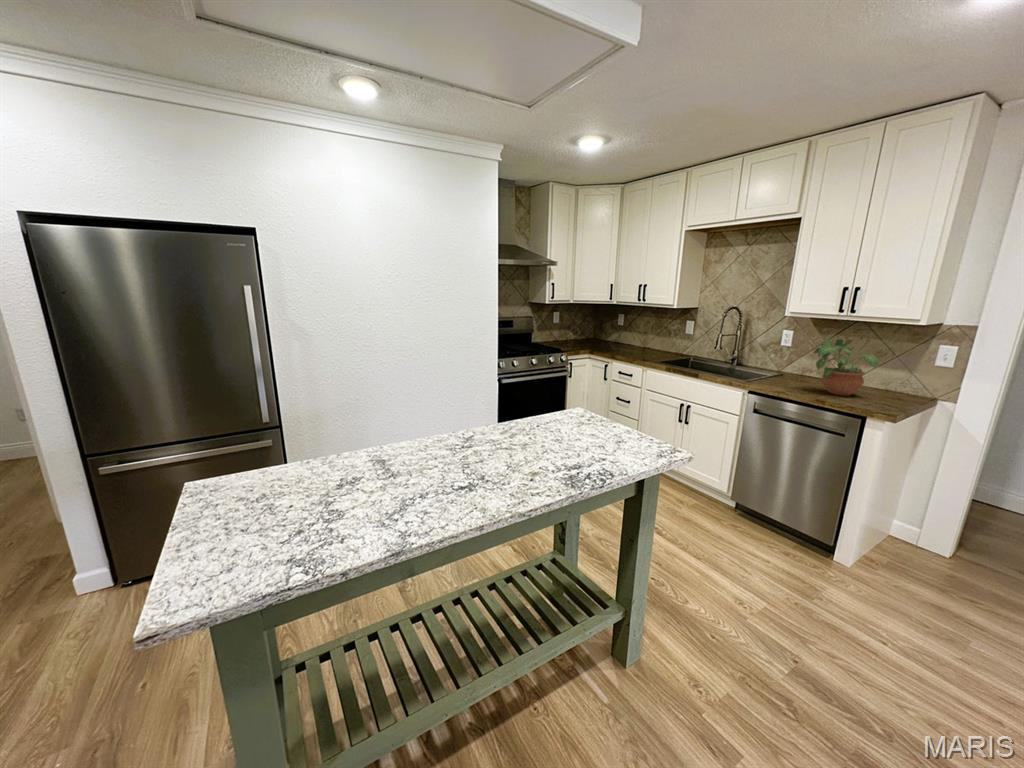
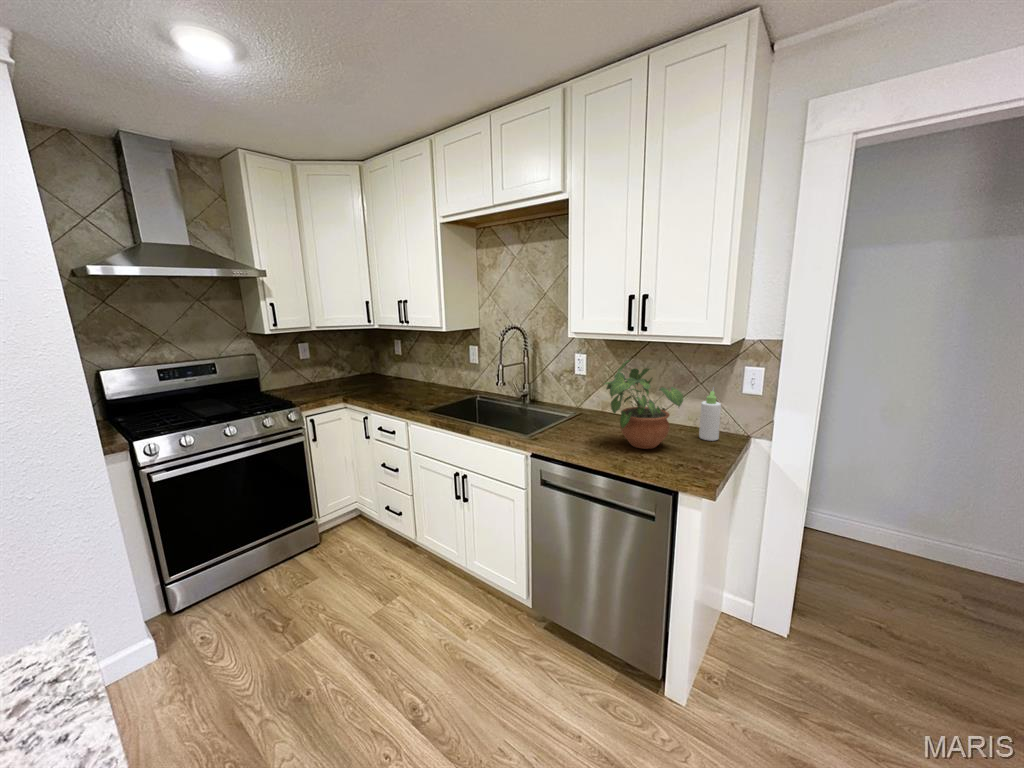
bottle: none [889,358,913,397] -> present [699,387,721,441]

